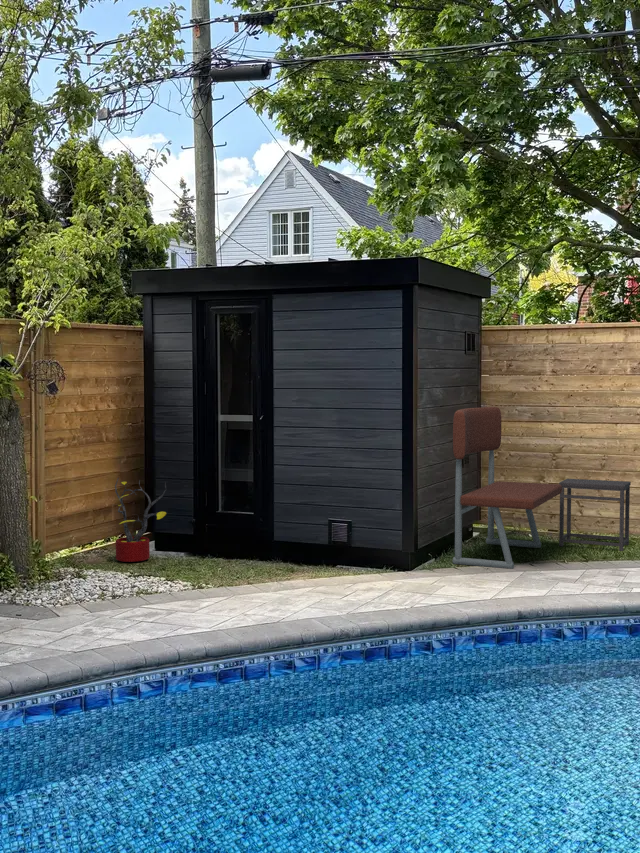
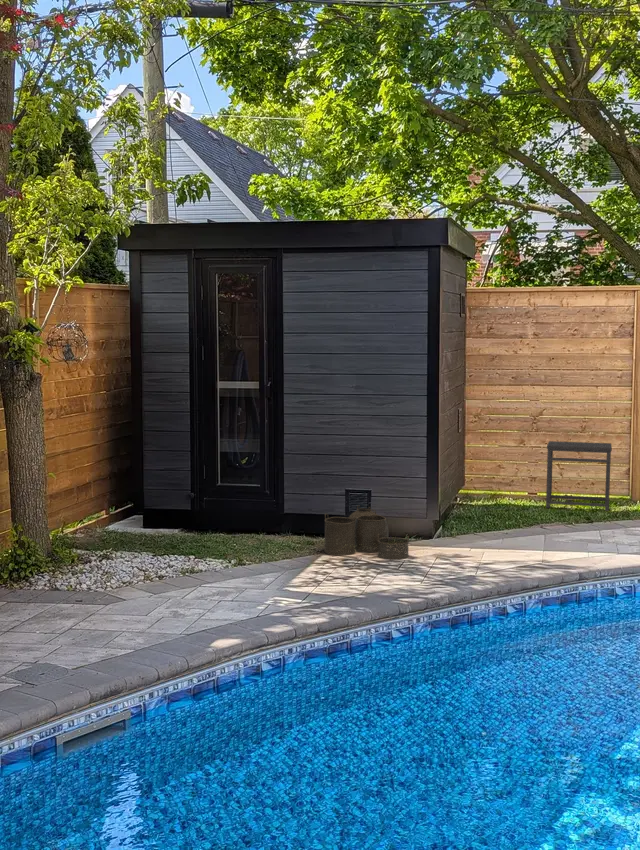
bench: present [453,407,562,569] -> none [461,371,553,533]
decorative plant: present [115,478,166,562] -> none [105,449,173,539]
woven basket: none [293,536,371,591] -> present [325,507,409,559]

